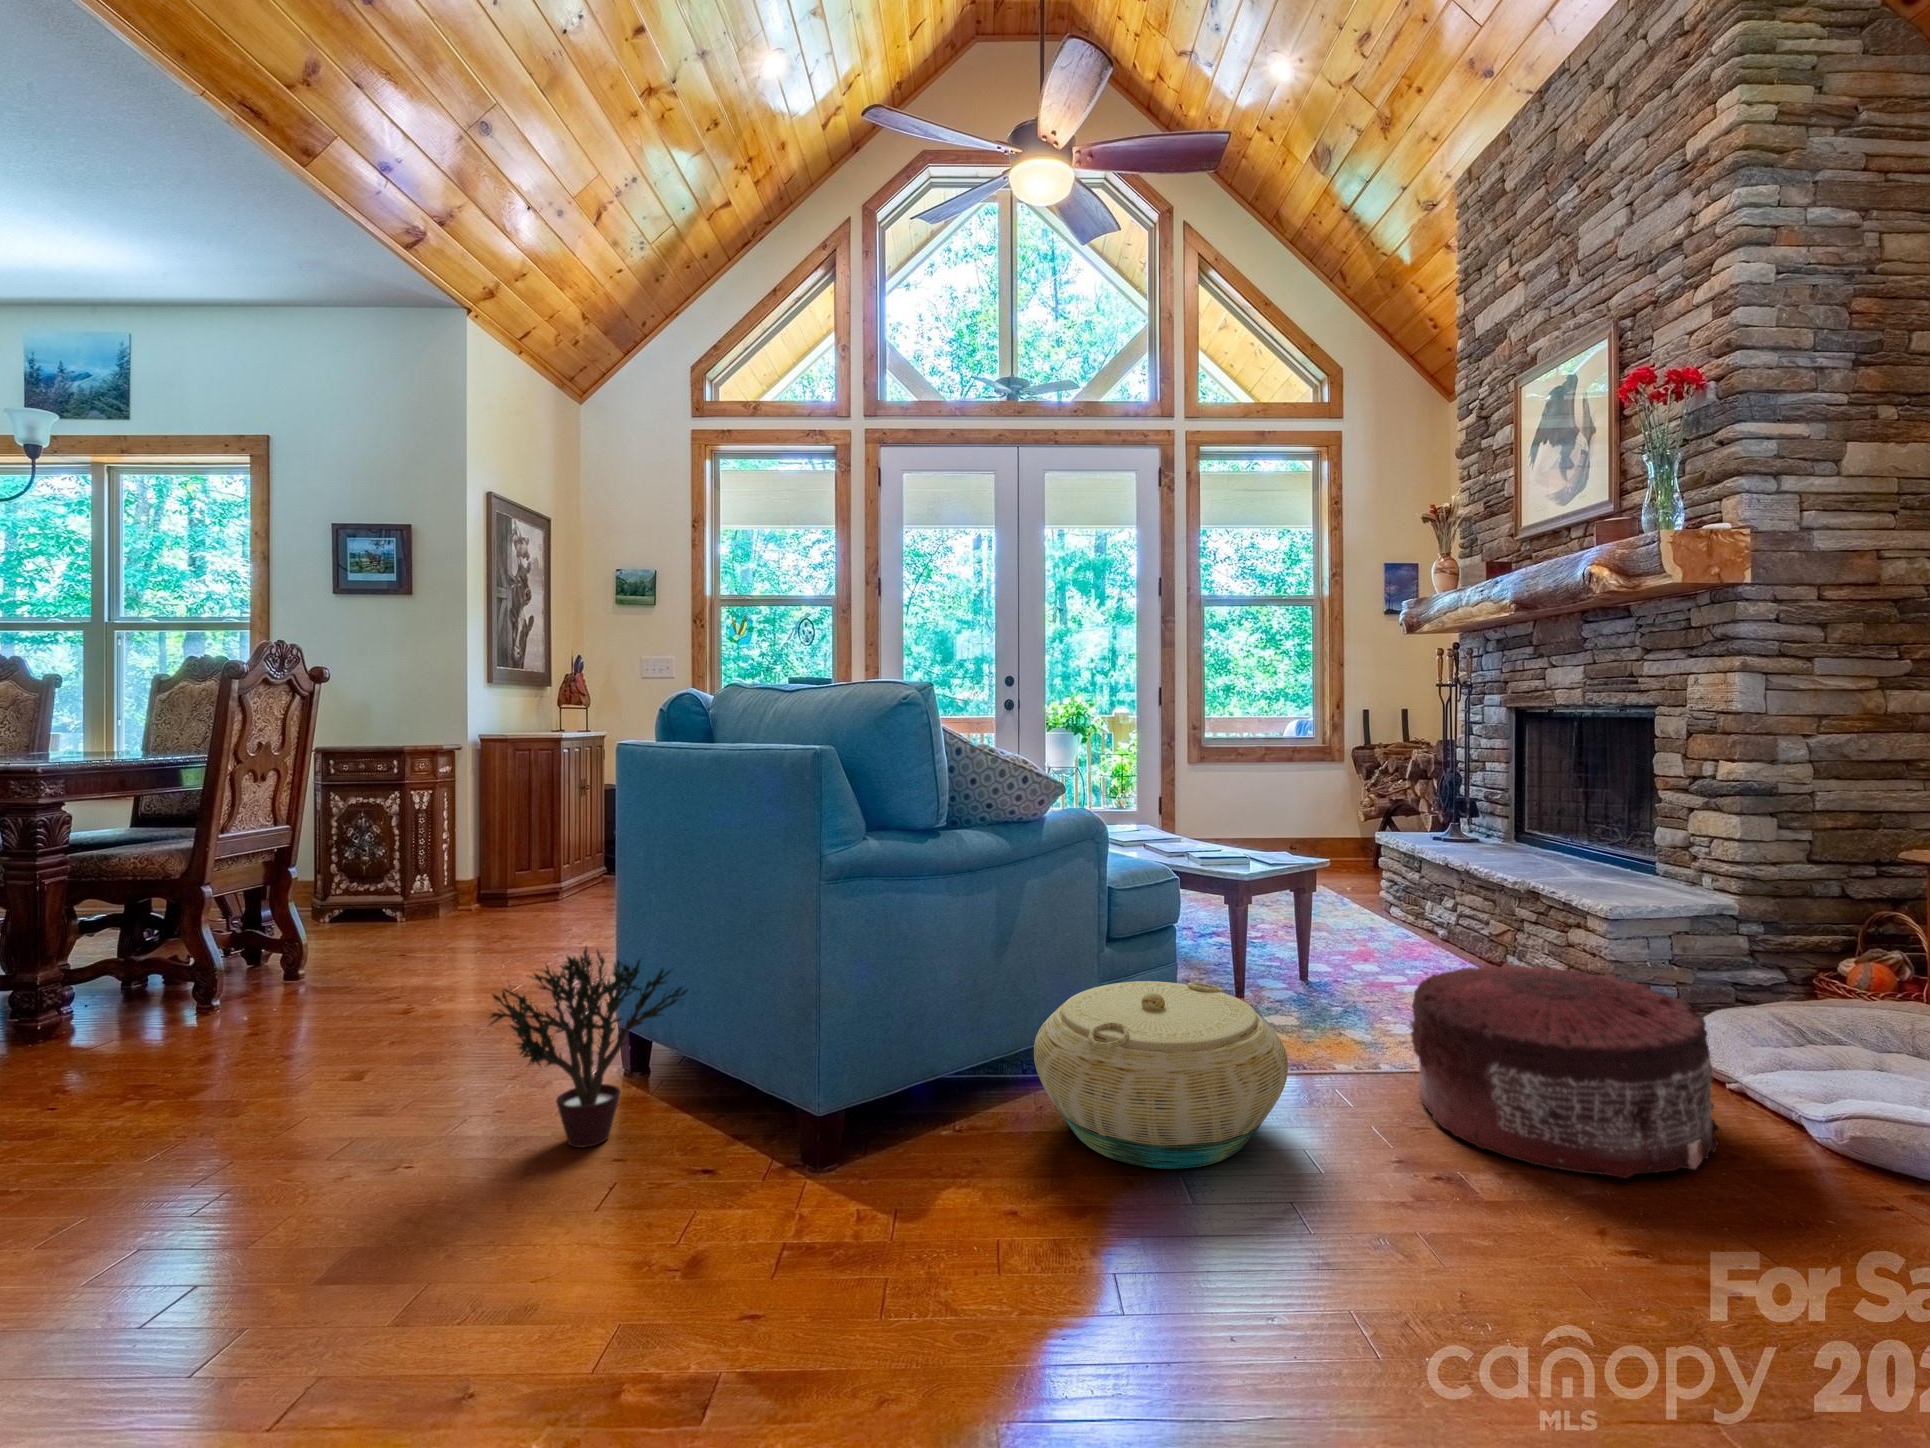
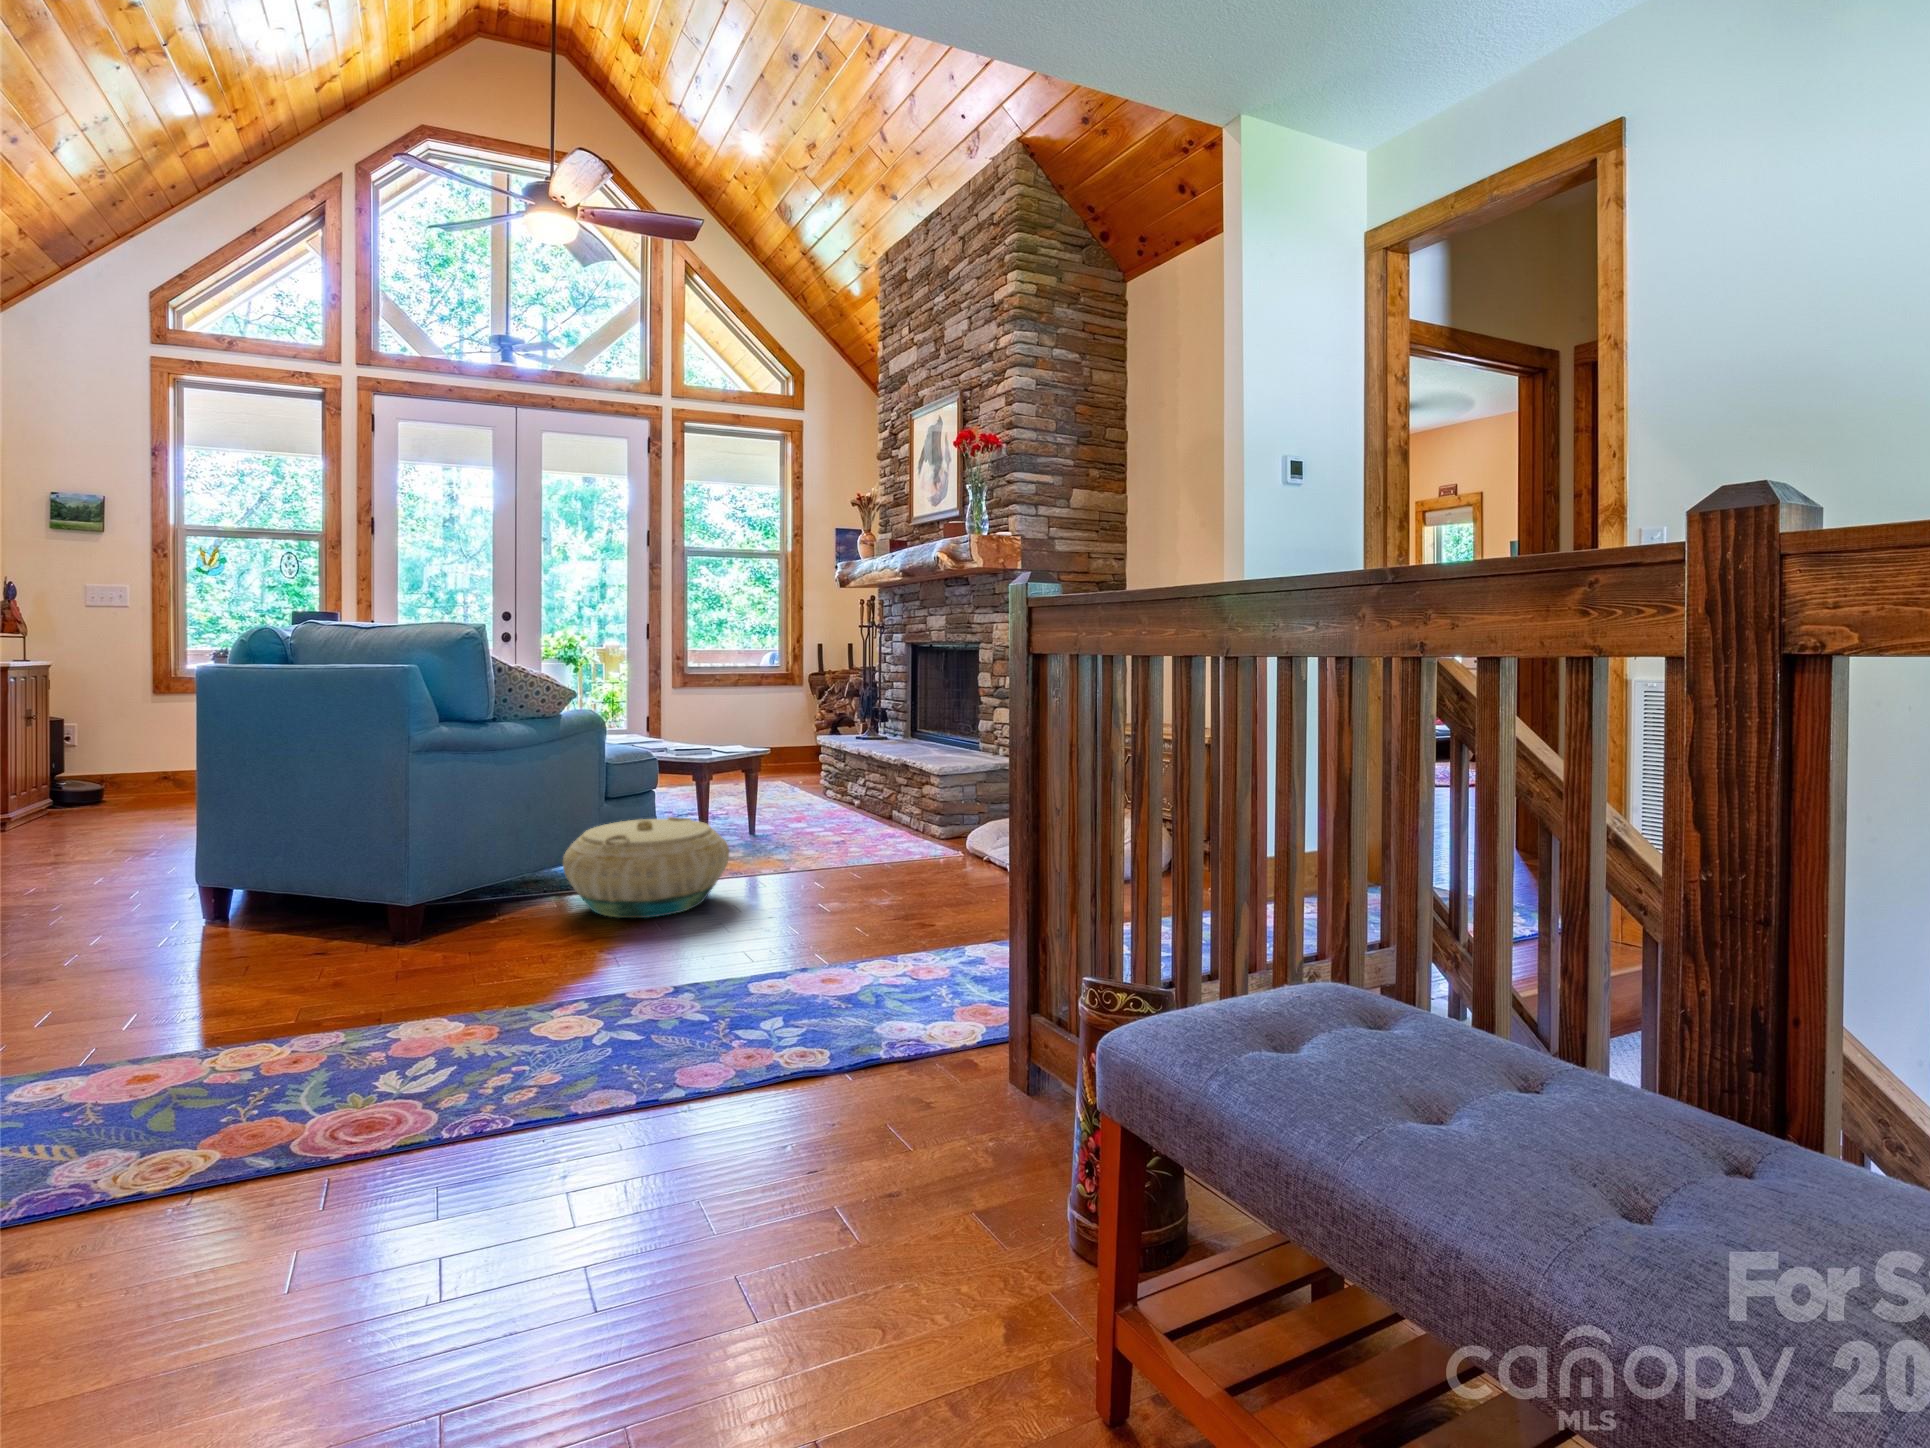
potted plant: present [490,947,687,1147] -> none [97,818,285,964]
pouf: present [1411,962,1721,1178] -> none [805,793,961,890]

